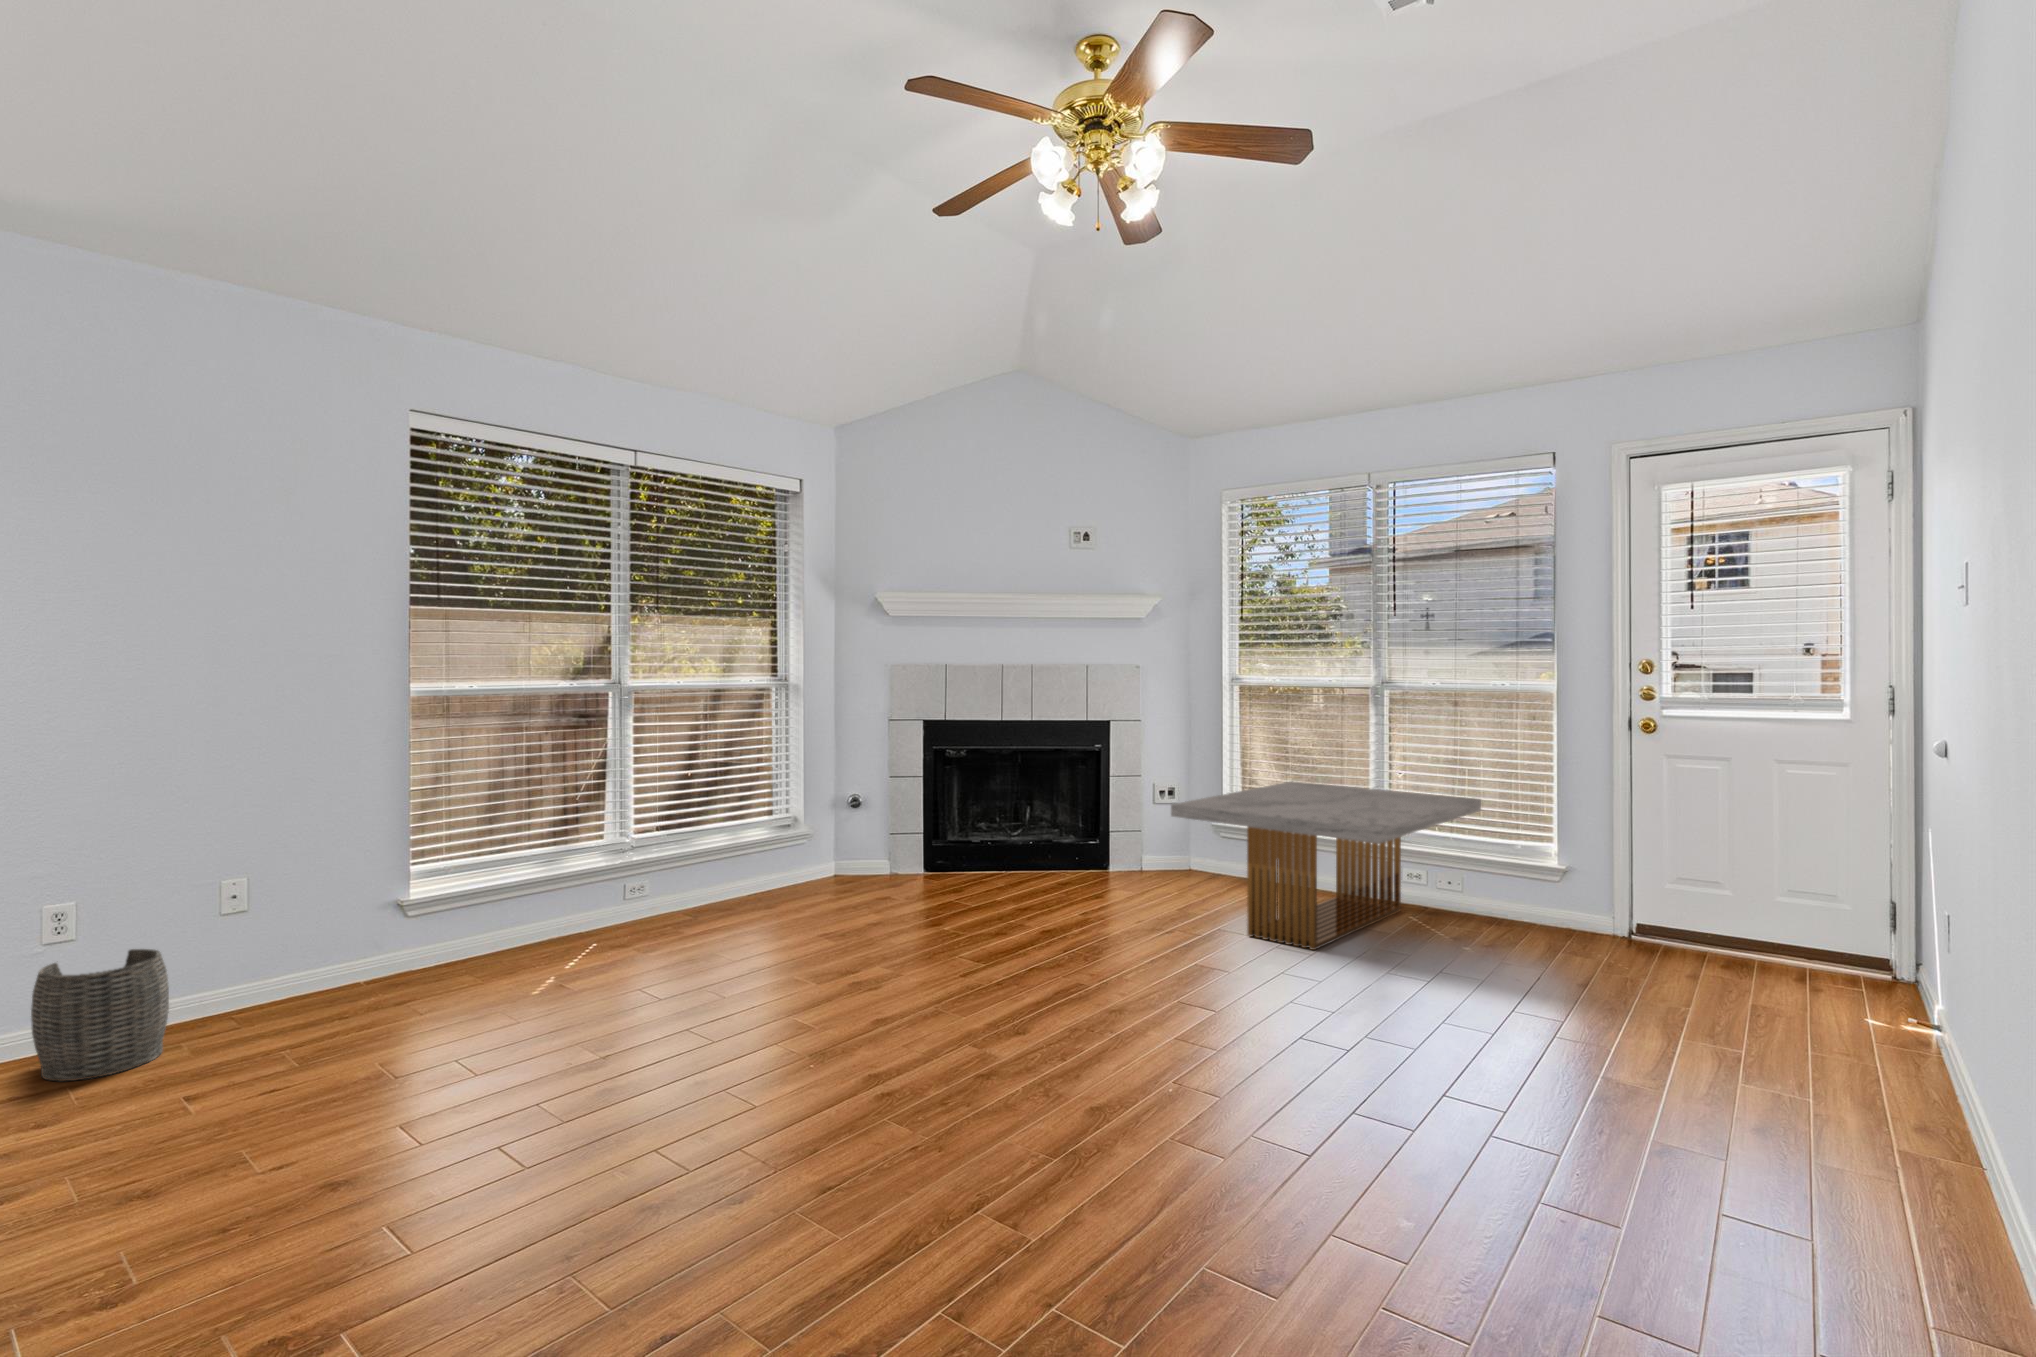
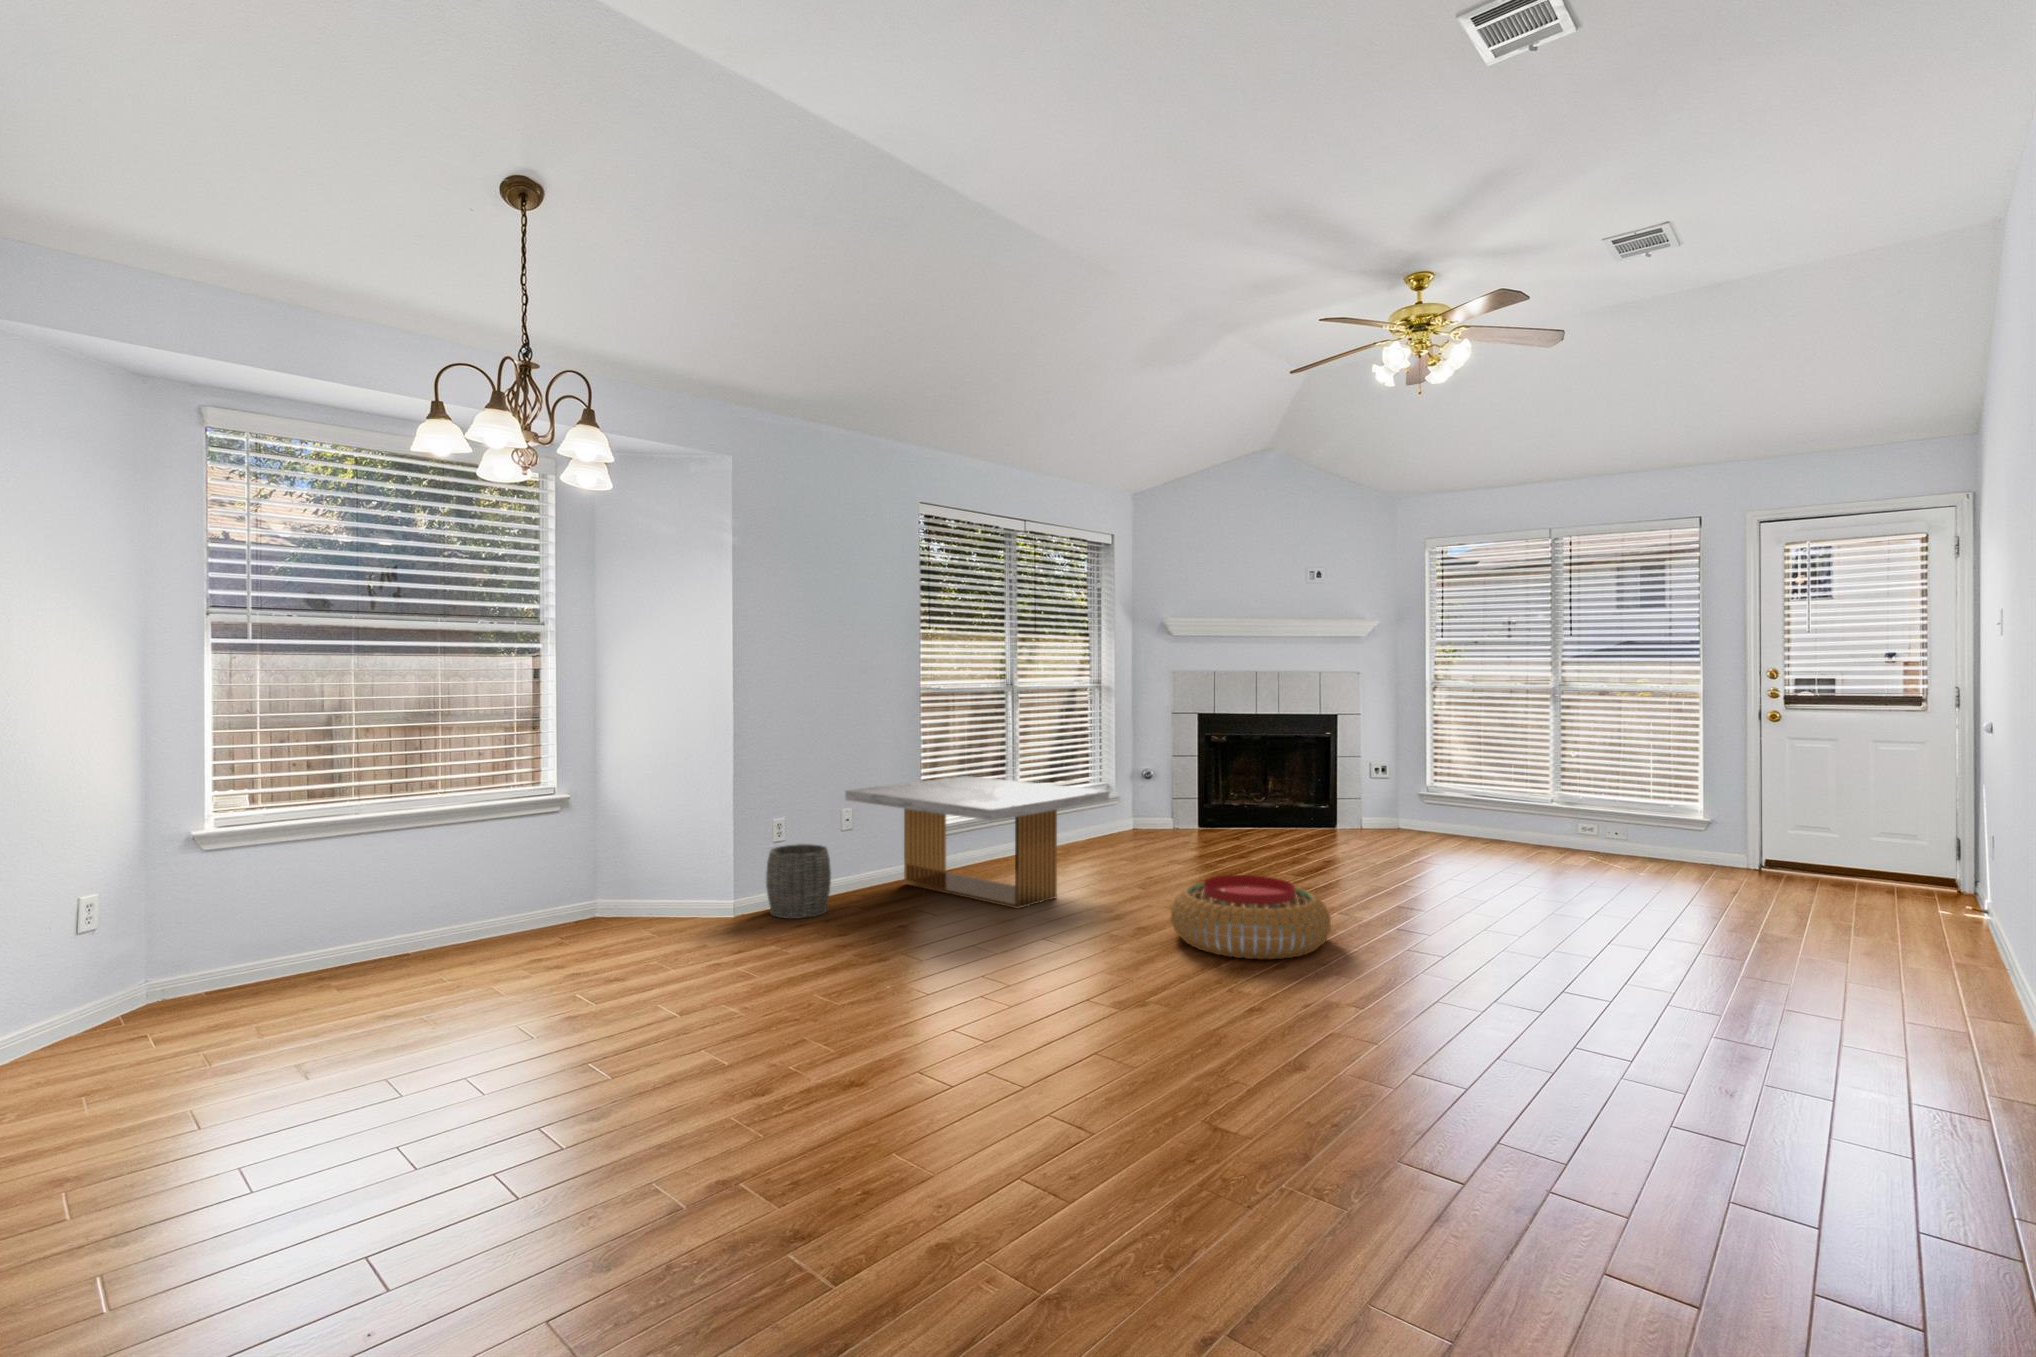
coffee table: present [1171,781,1481,950] -> present [845,776,1109,909]
pouf: none [623,1002,893,1177] -> present [1170,875,1331,959]

